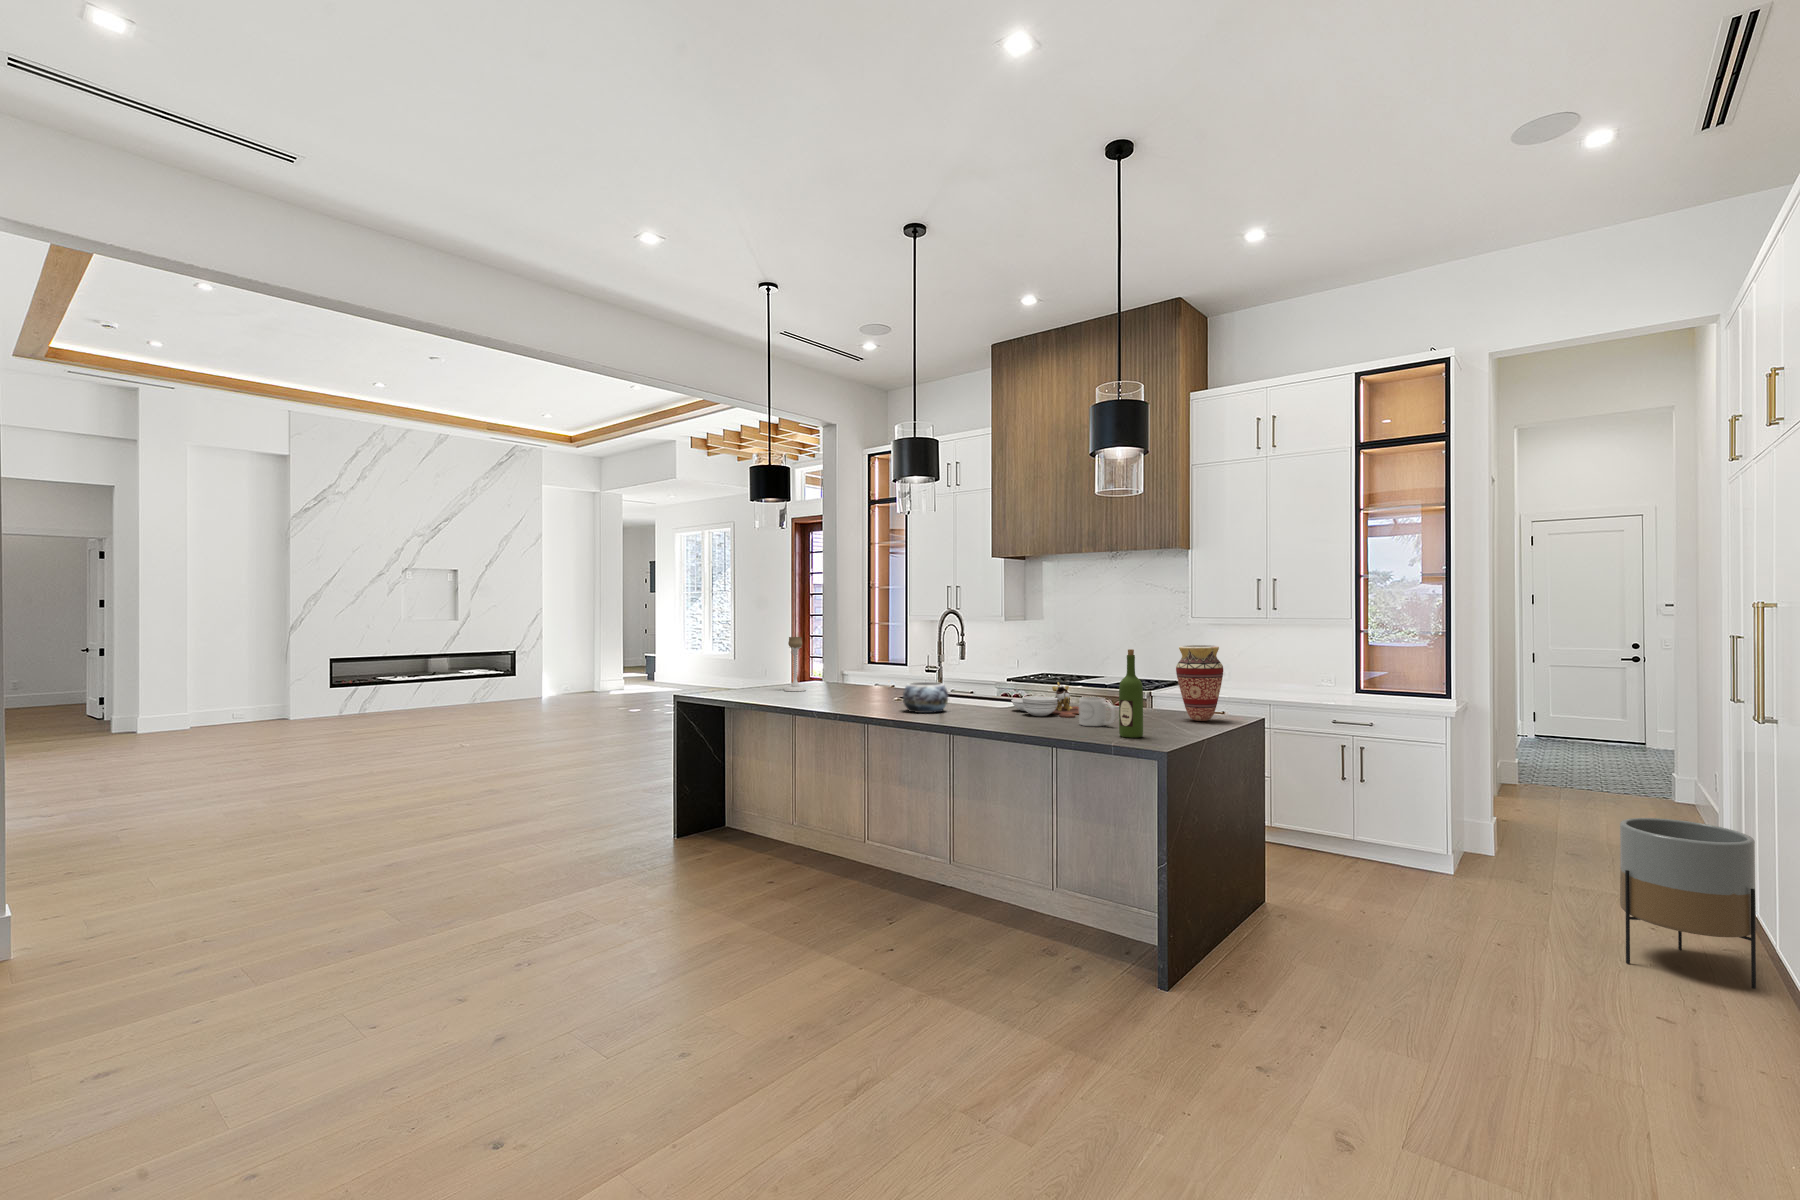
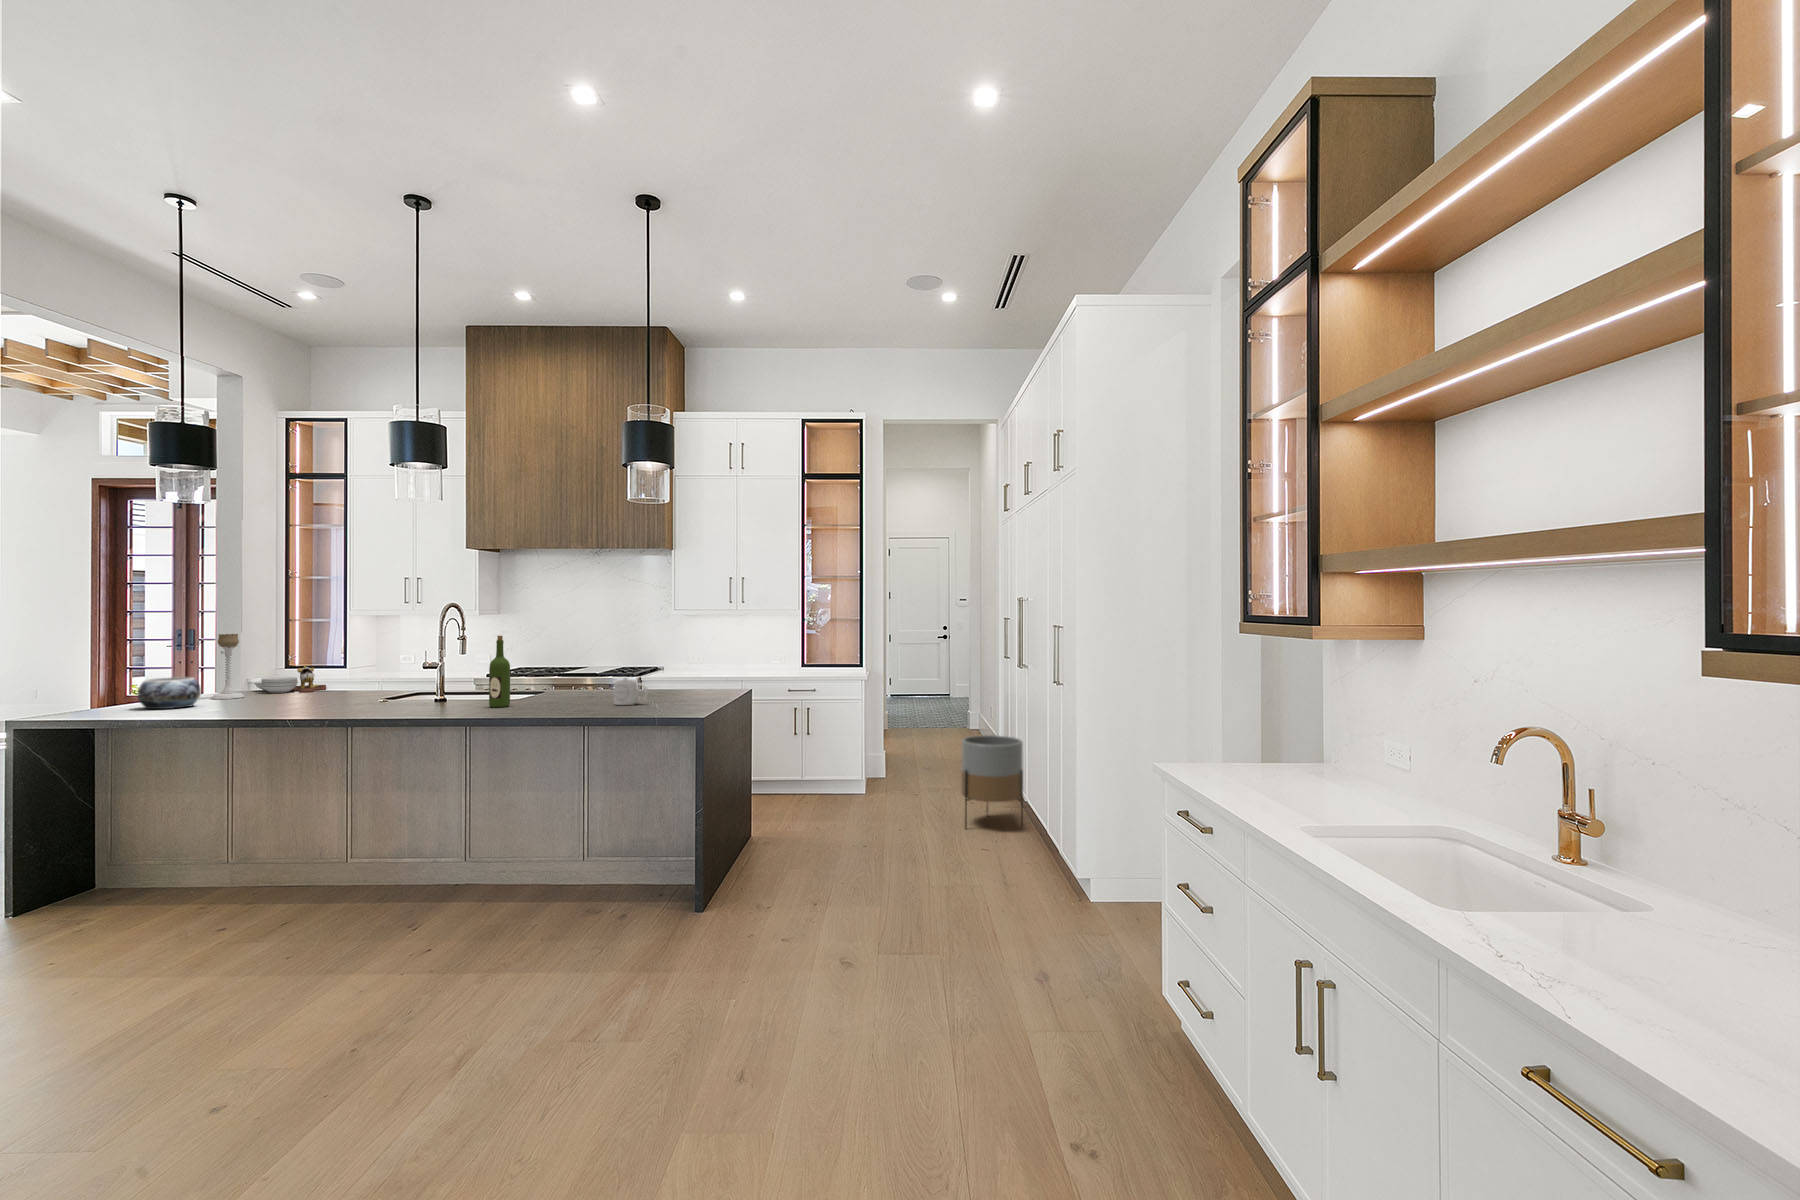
vase: present [1176,645,1223,721] -> none [689,633,727,695]
wine bottle: present [1119,649,1143,738] -> present [489,636,510,707]
decorative bowl: present [903,682,948,713] -> present [138,677,201,709]
cutting board: present [1011,682,1079,718] -> present [254,665,326,693]

